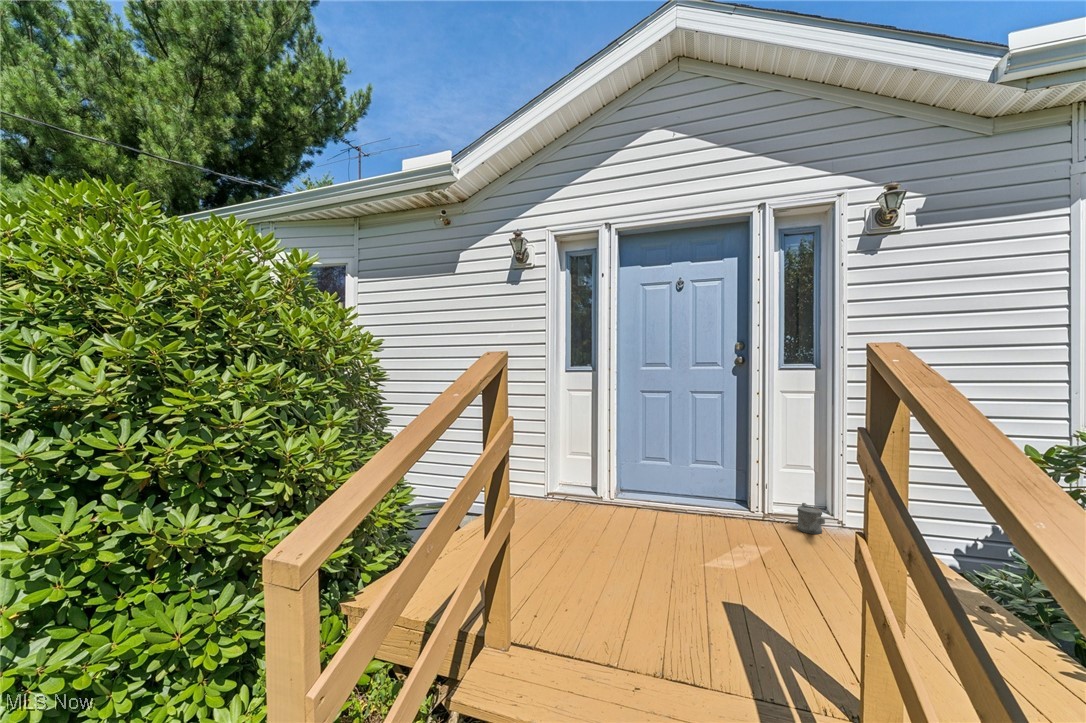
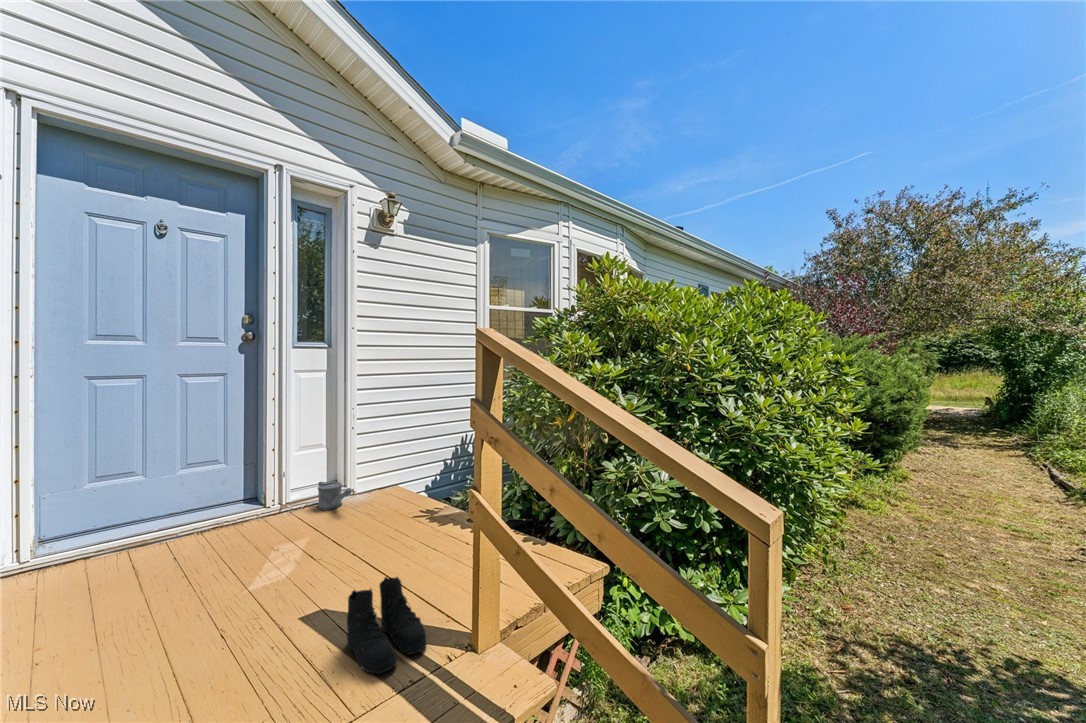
boots: none [742,597,809,687] -> present [347,577,426,674]

